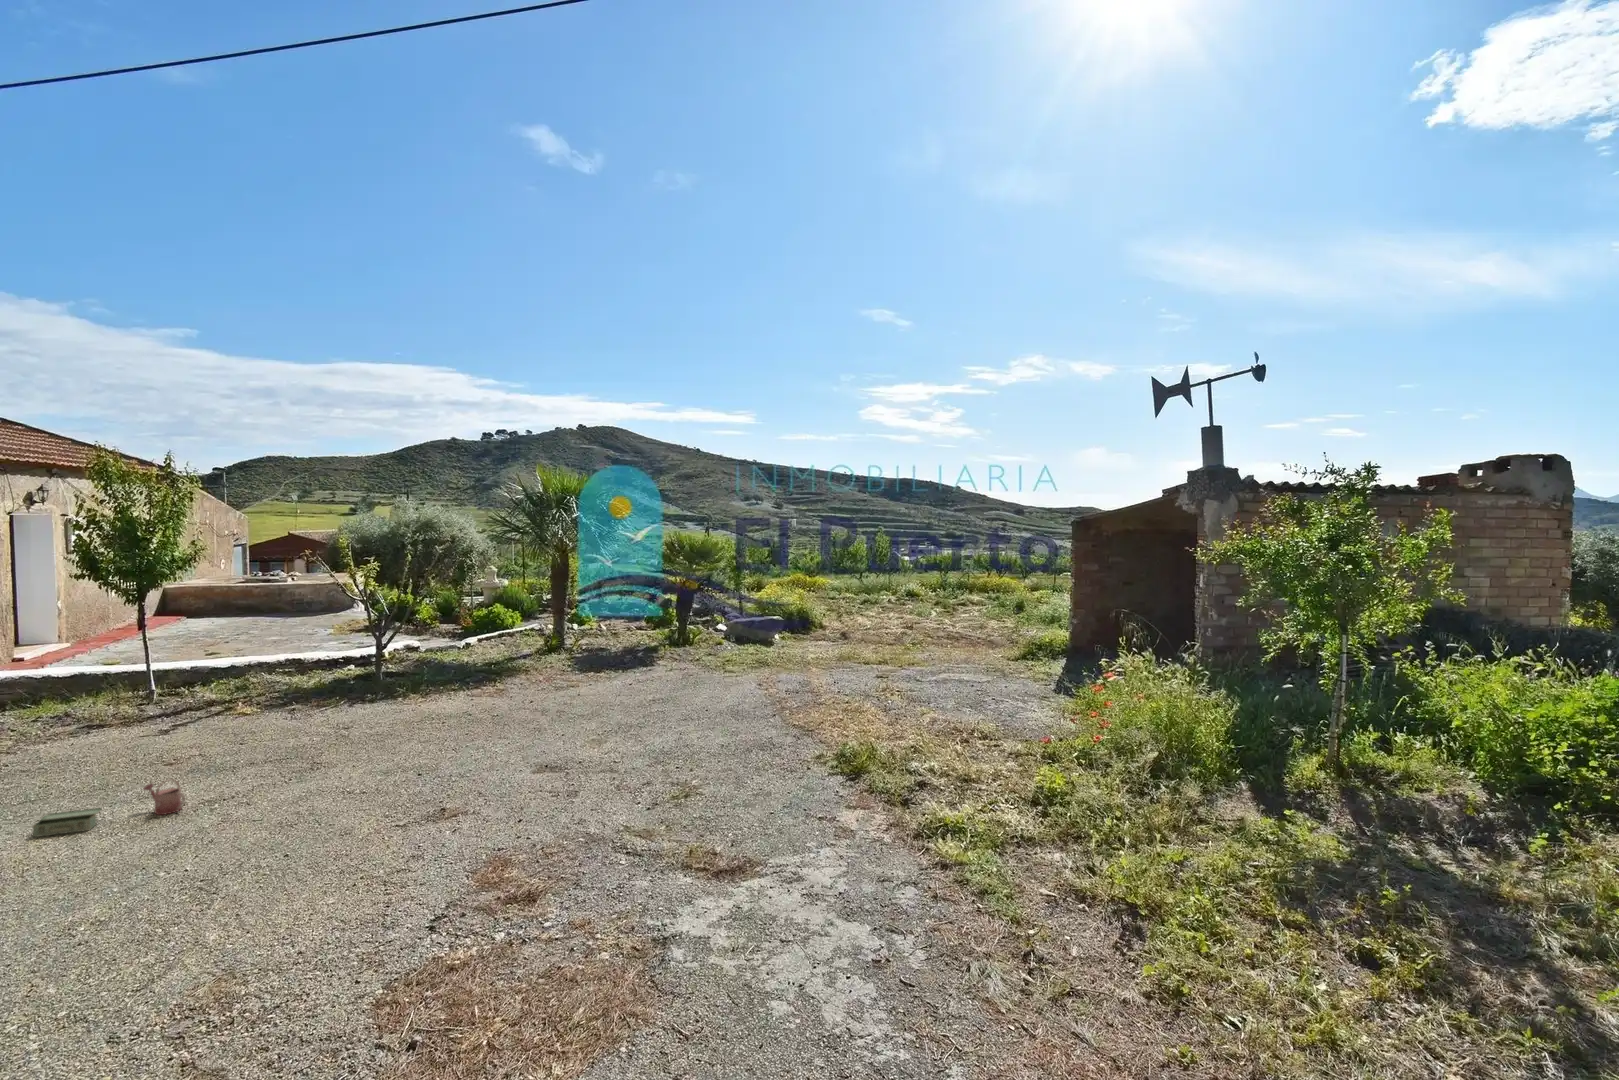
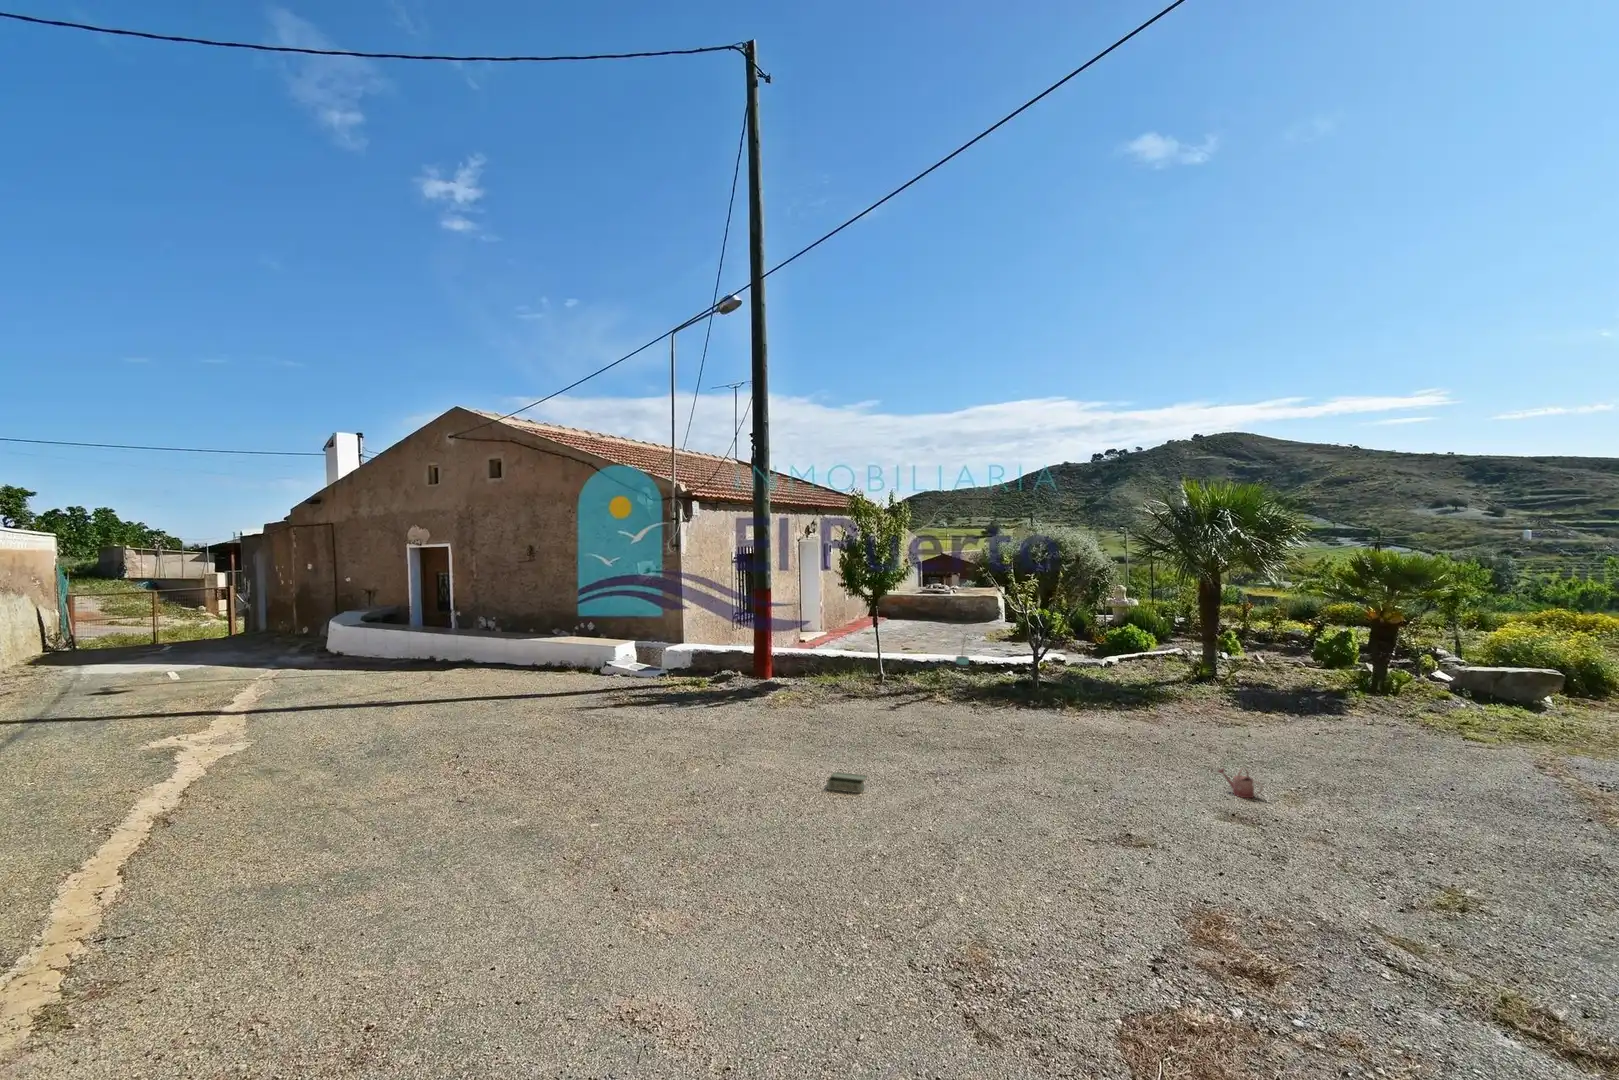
potted plant: none [267,614,303,665] -> present [956,625,976,665]
watering can: present [143,781,185,815] -> present [1218,768,1263,798]

